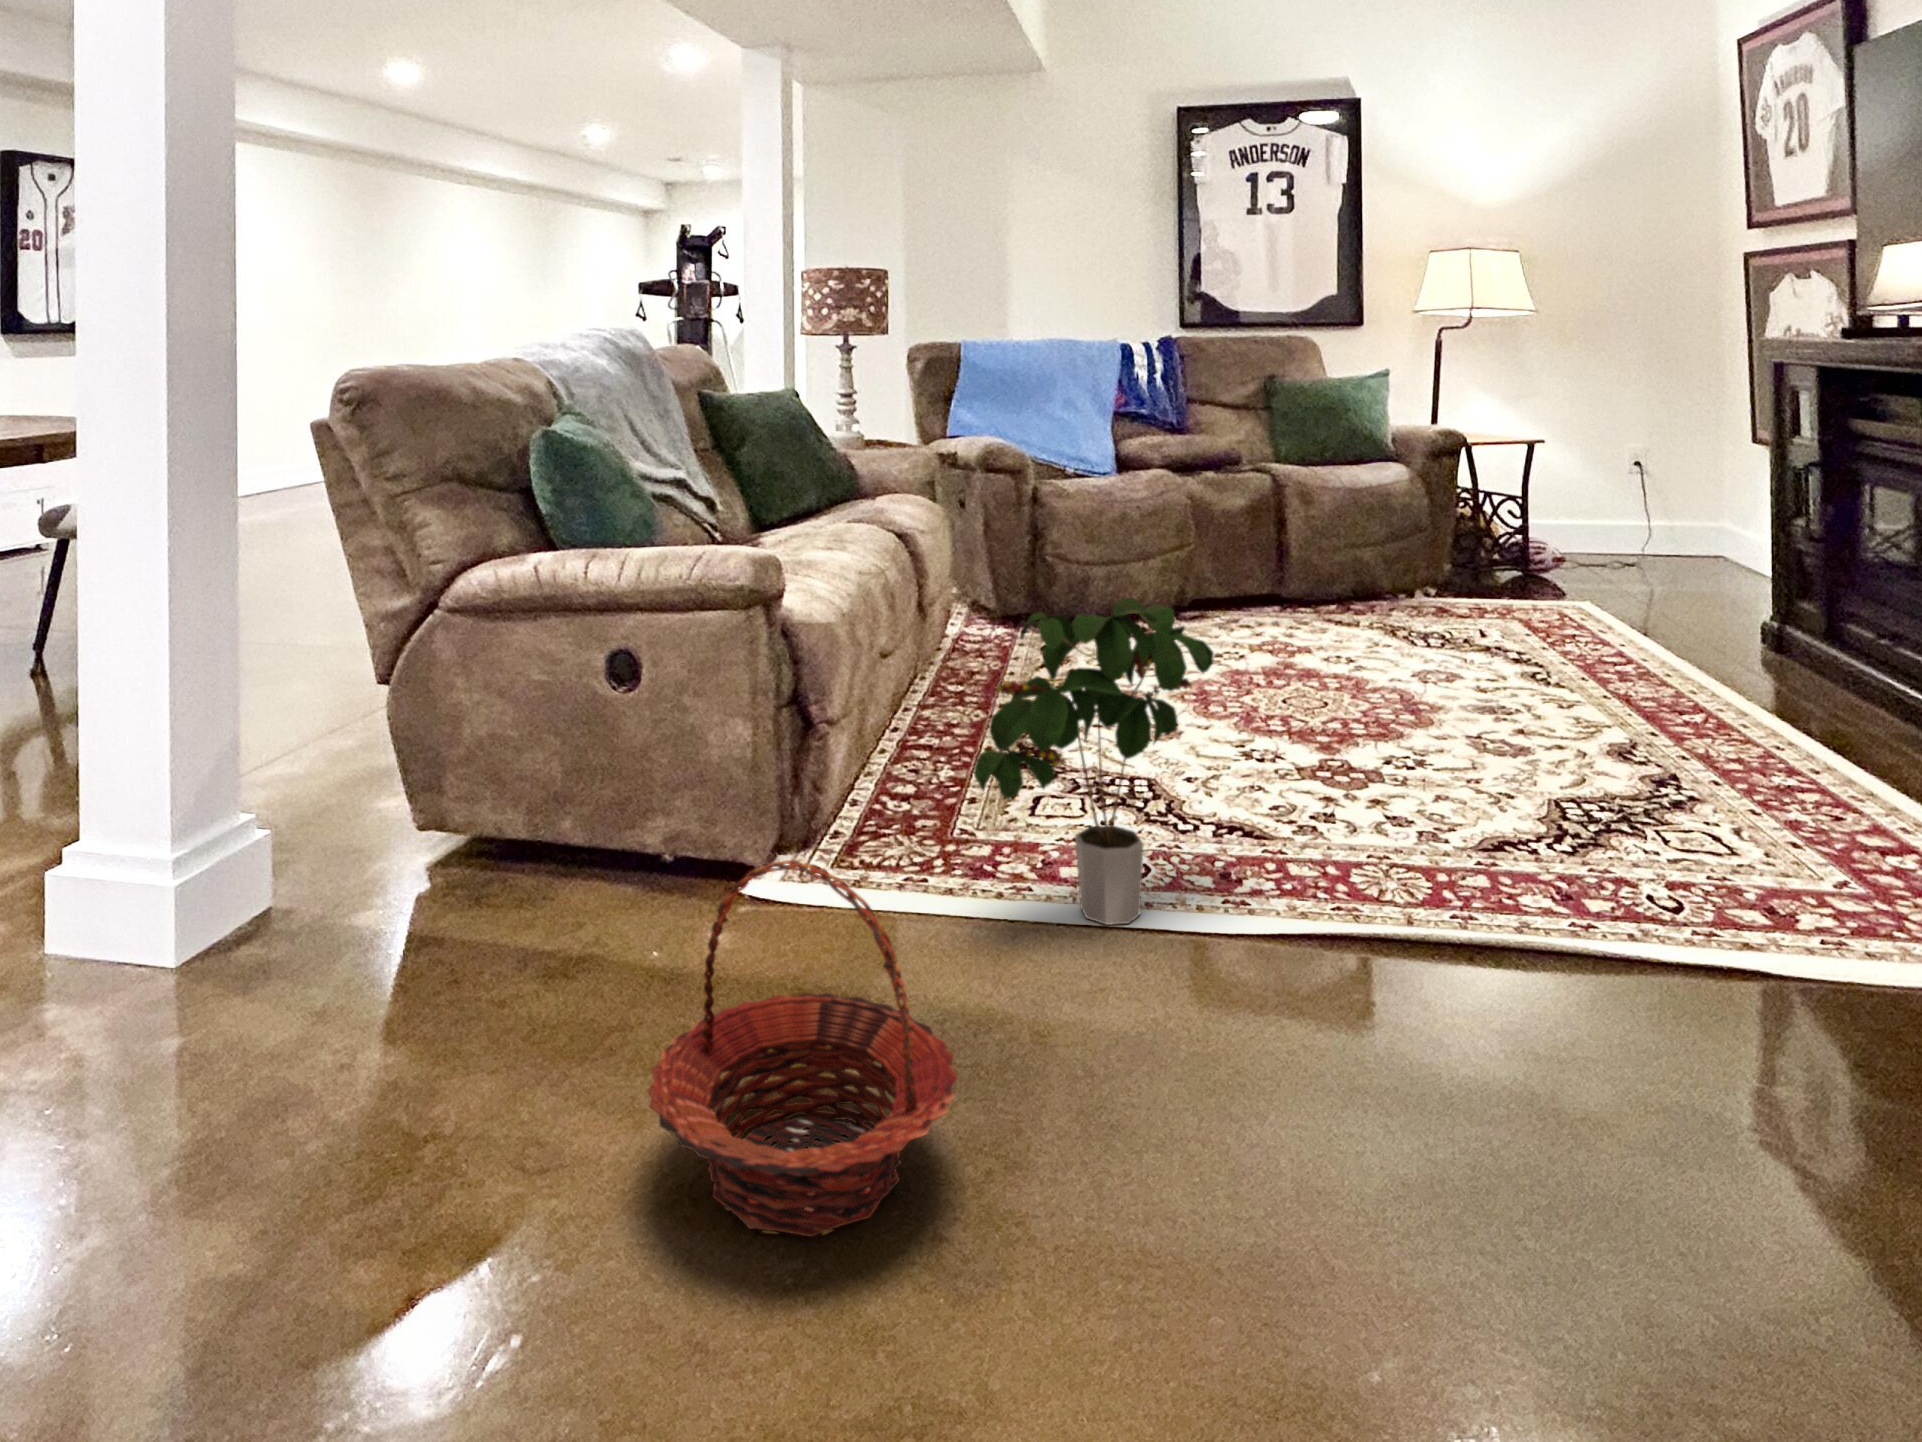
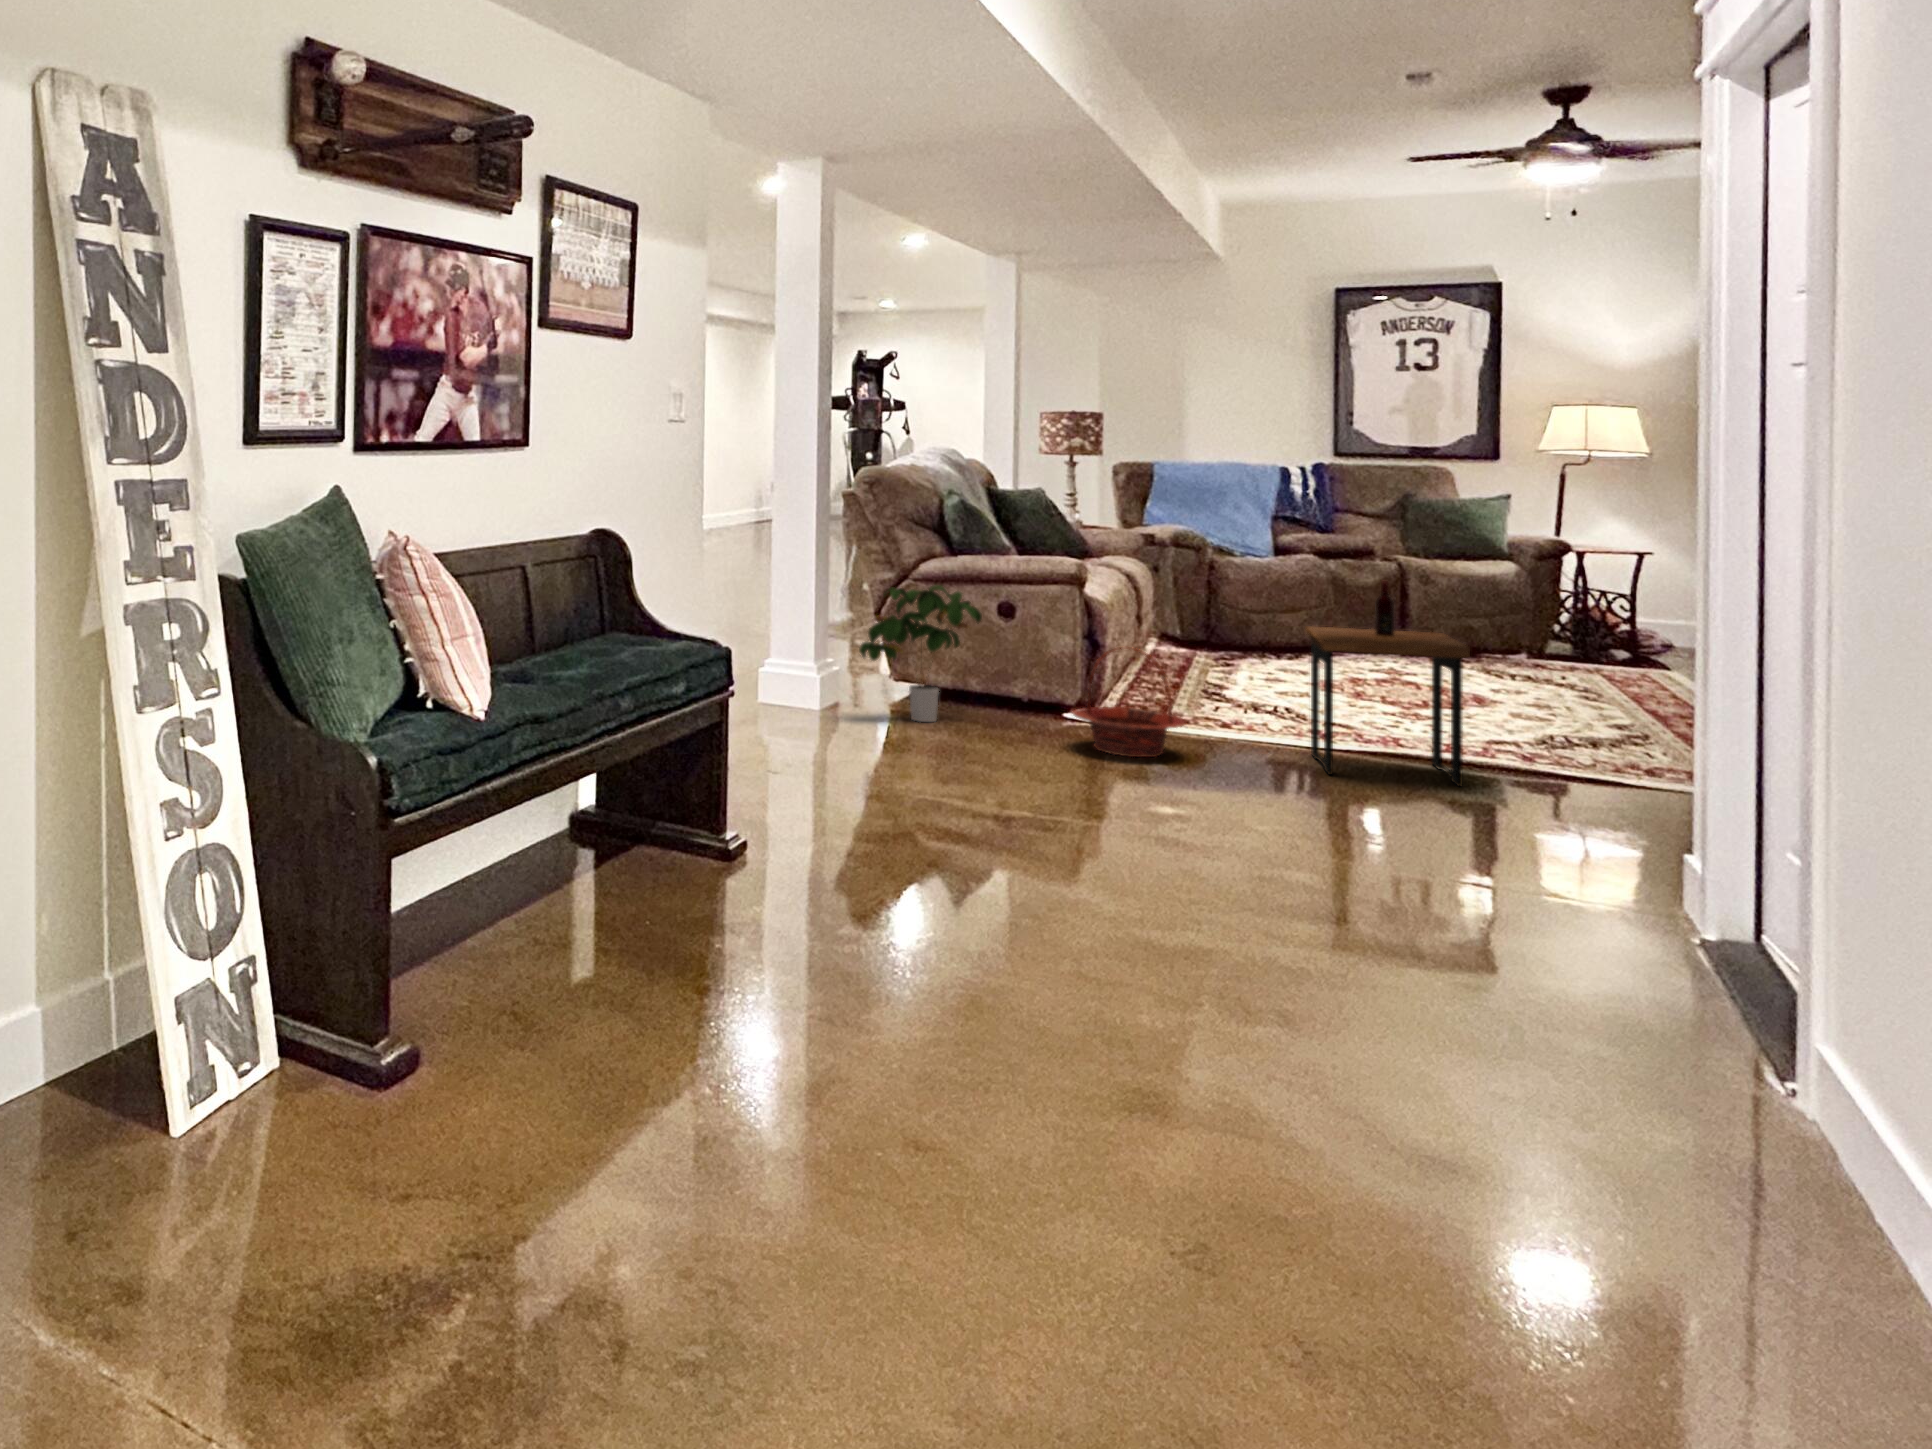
potted plant: present [974,597,1214,925] -> present [859,585,982,722]
side table: none [1236,629,1696,1260] -> present [1305,581,1470,786]

